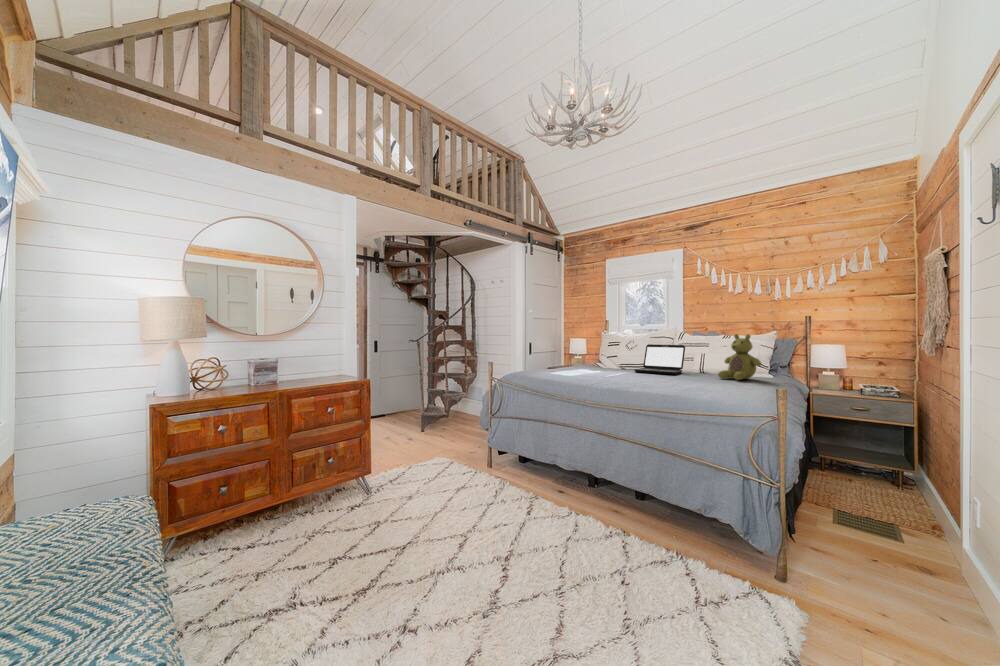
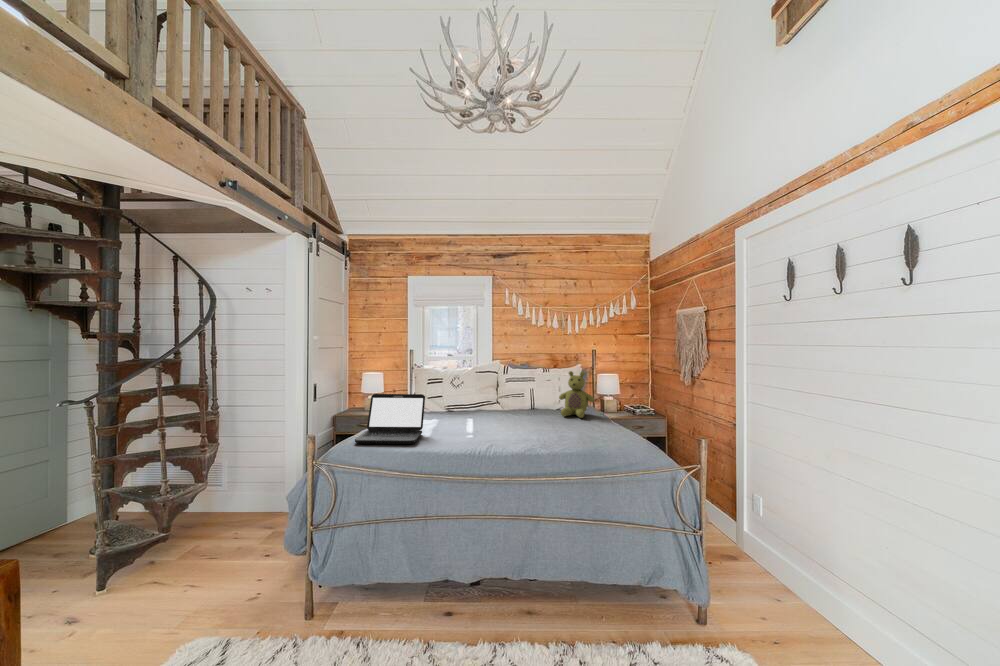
laptop: present [635,344,685,374] -> present [355,394,425,444]

